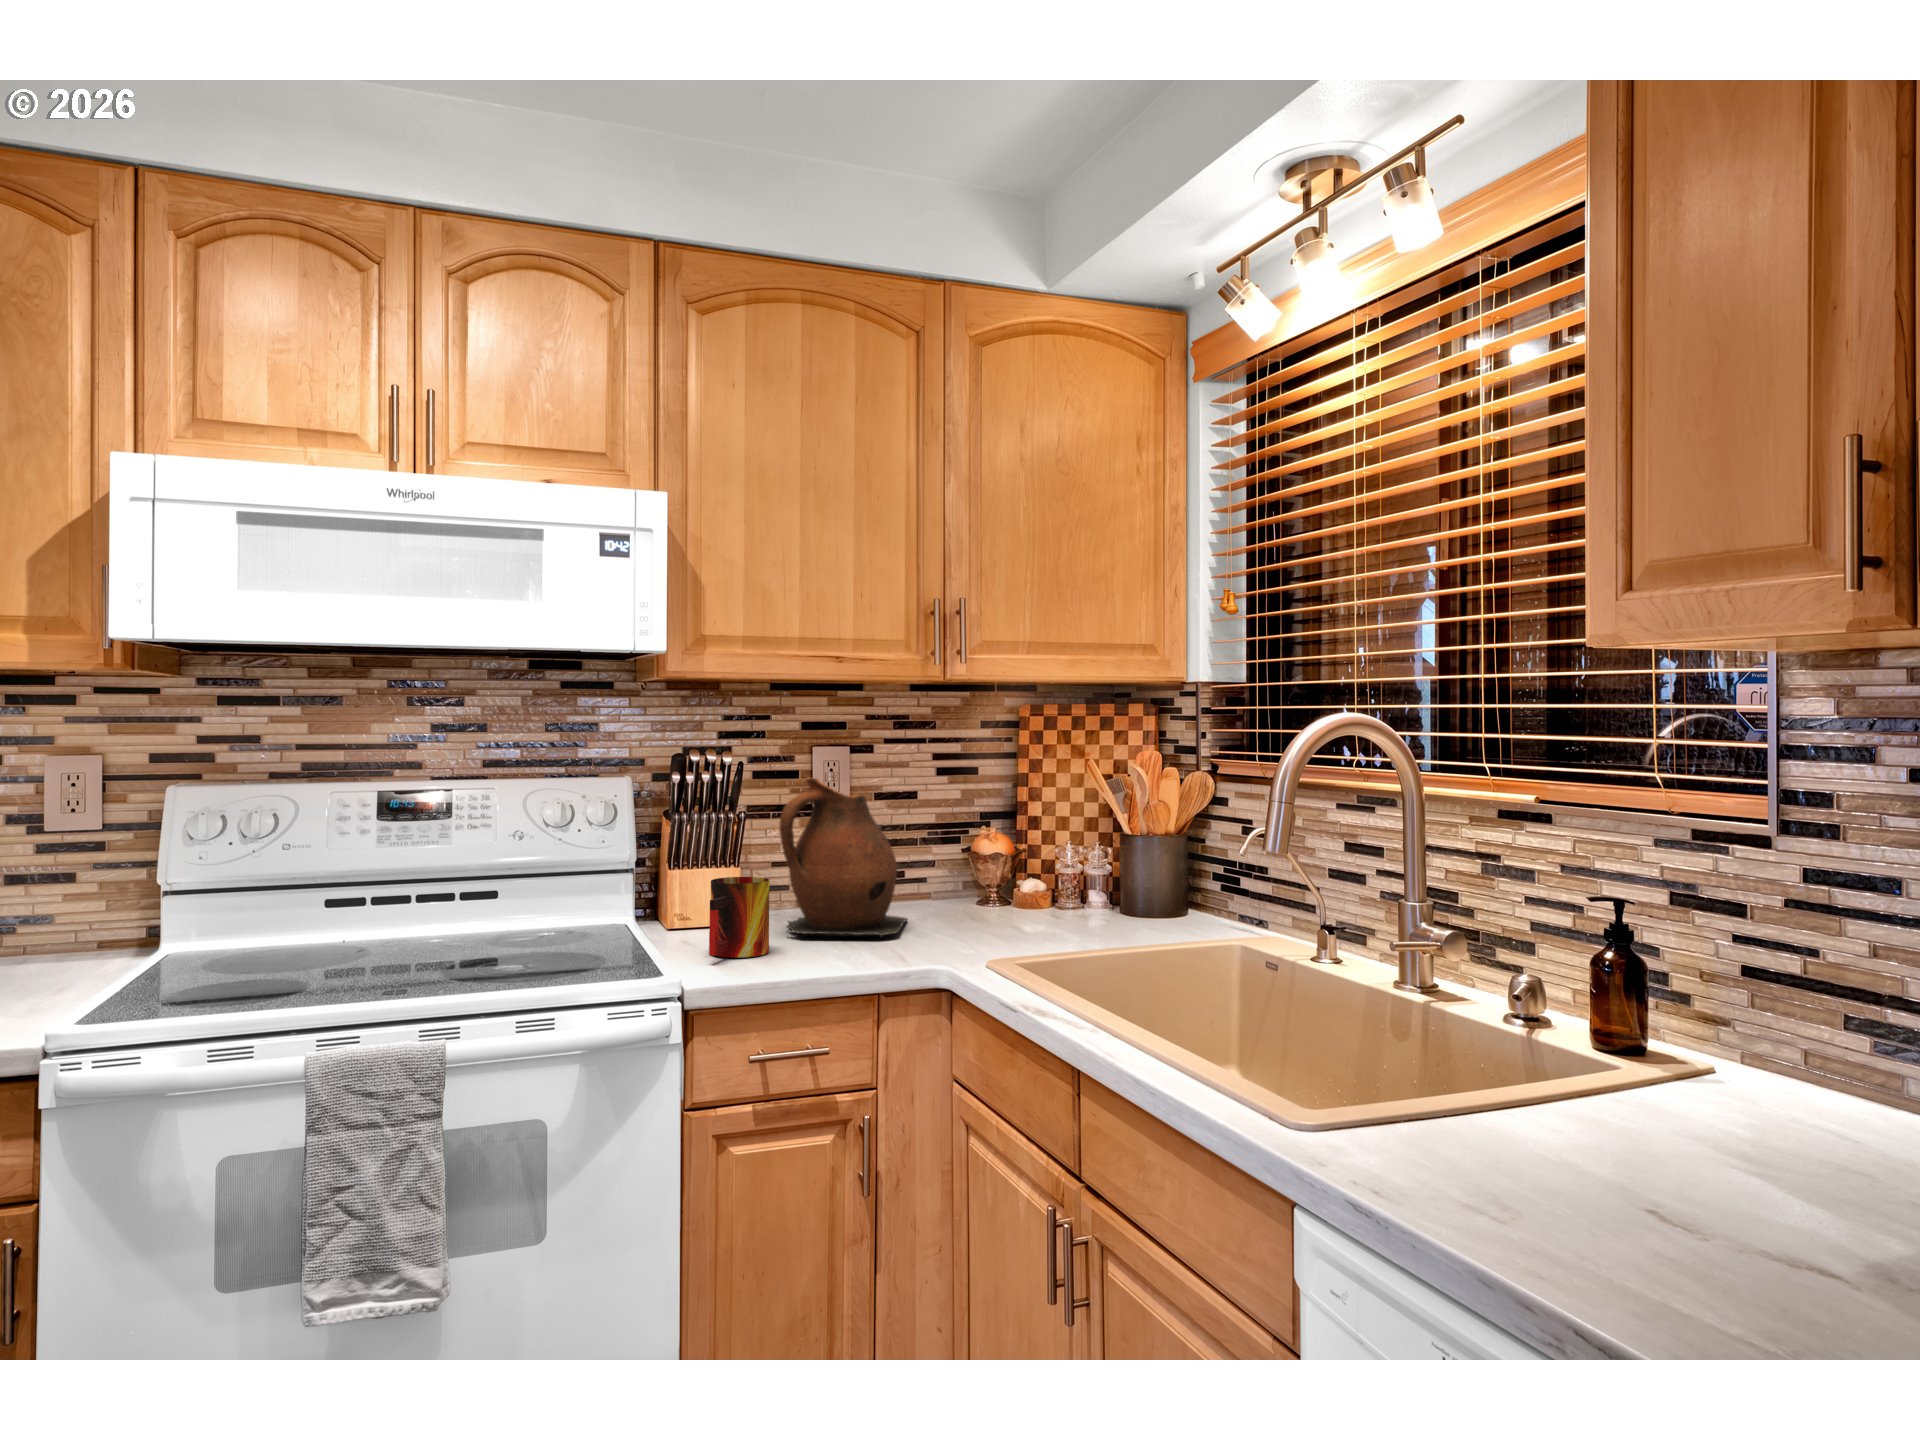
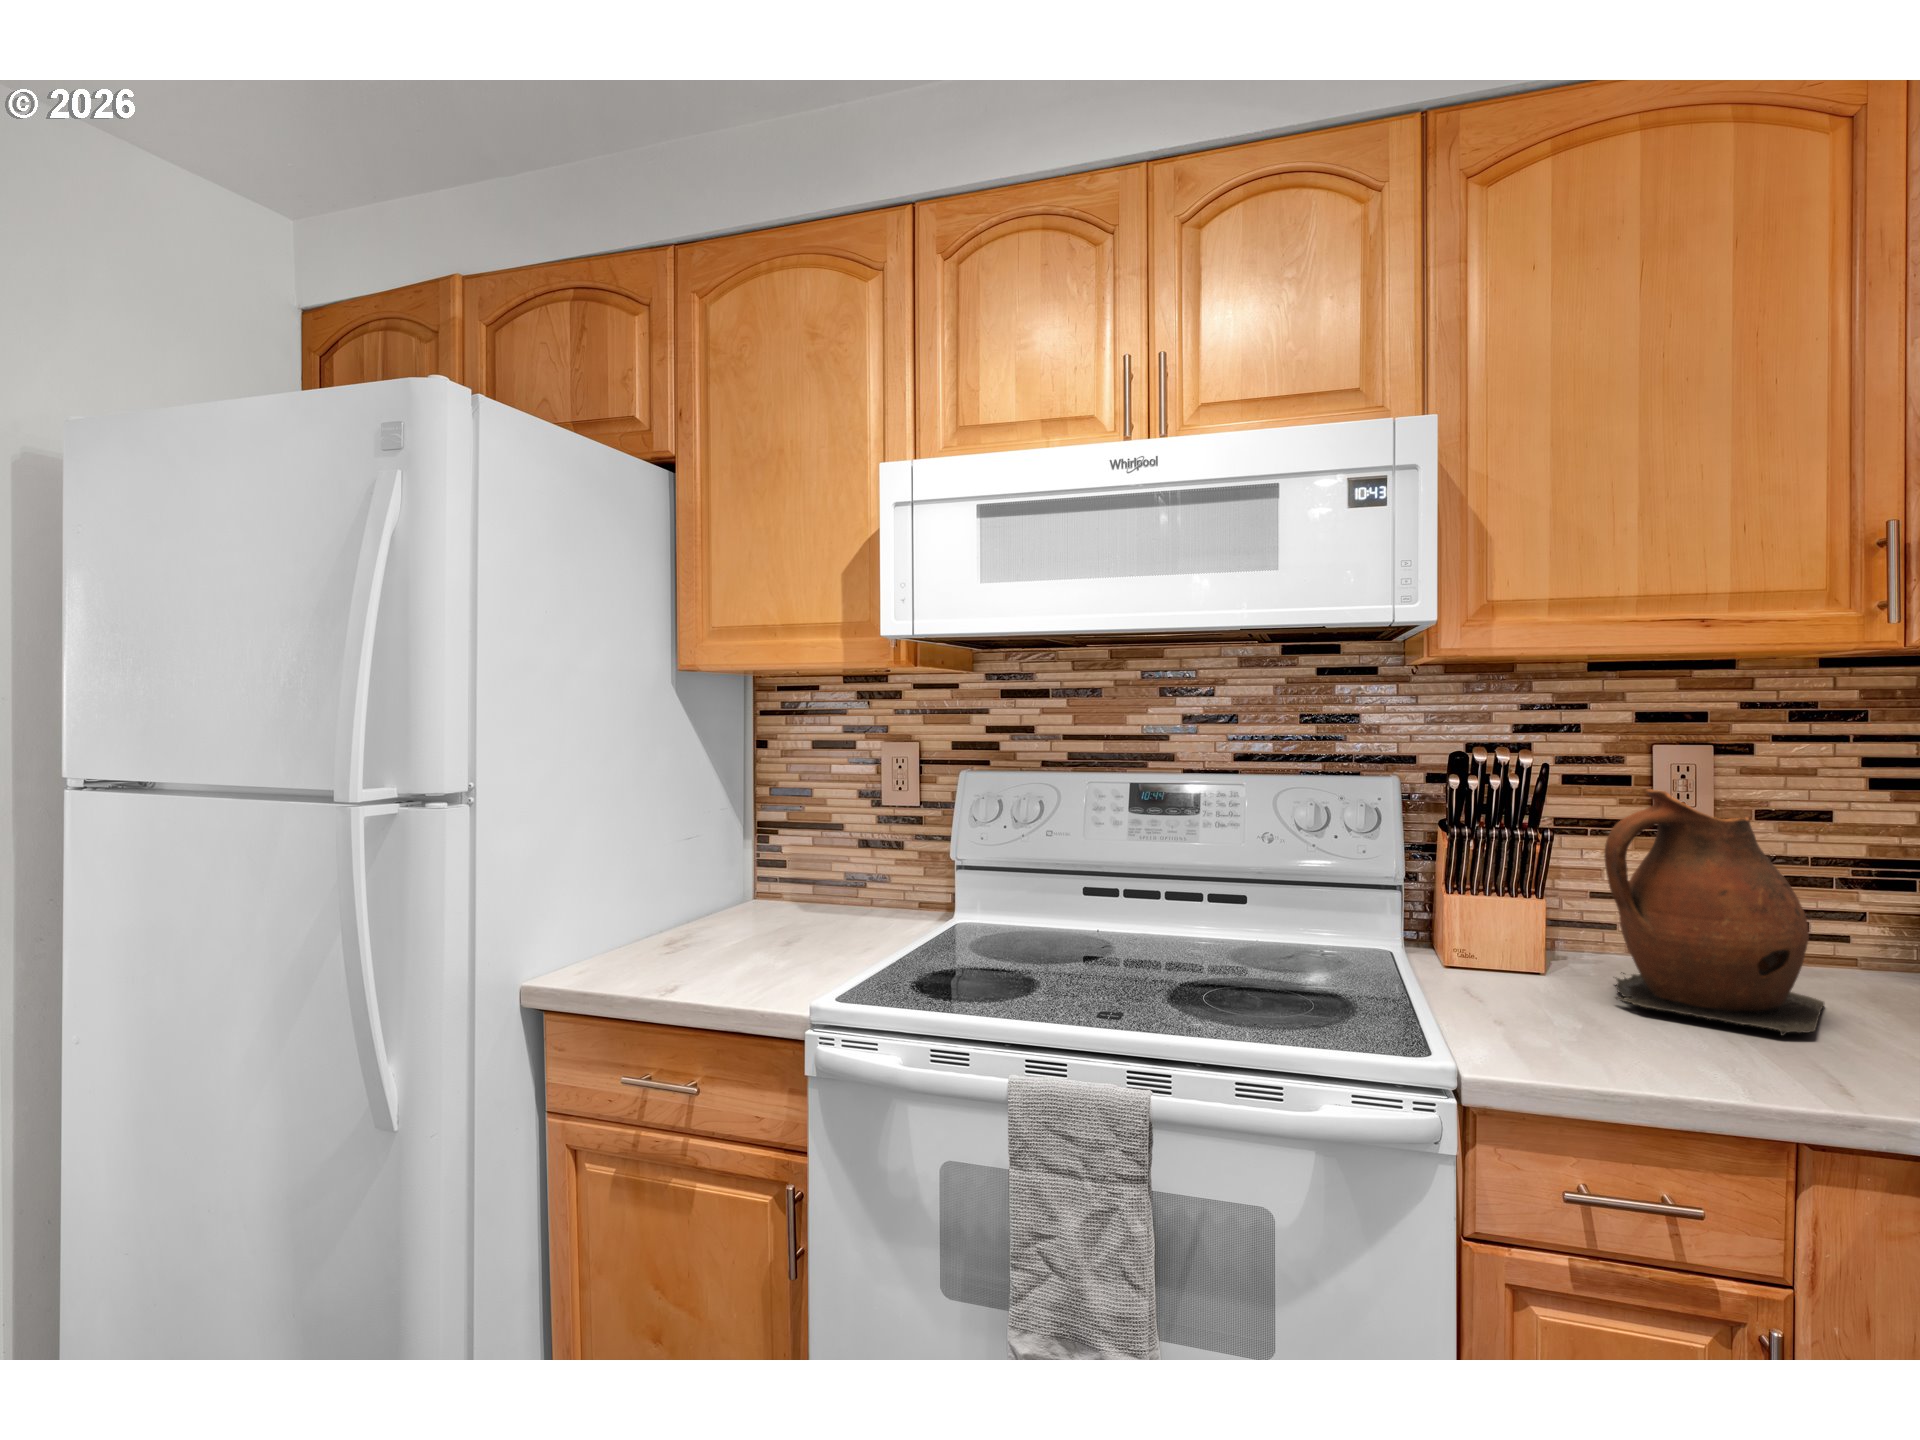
mug: present [709,877,769,958] -> none [1497,919,1590,1035]

